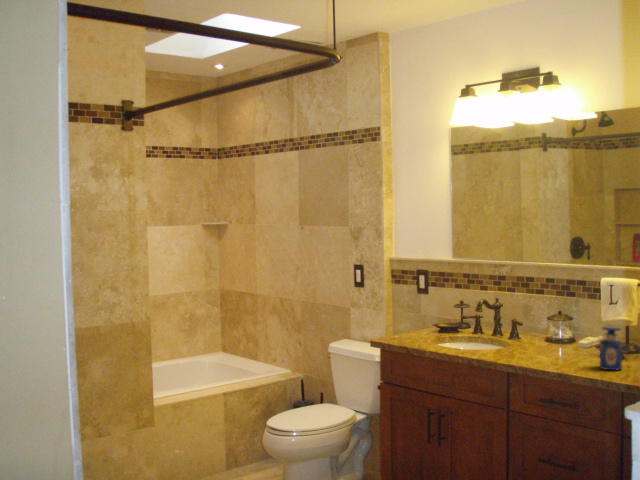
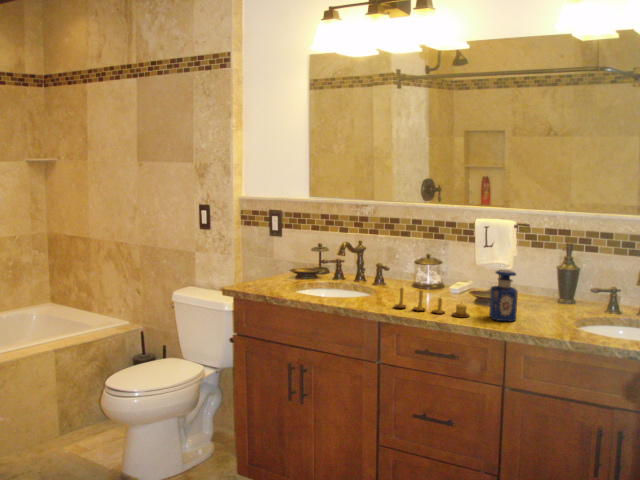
candle: none [517,338,582,366] -> present [394,287,469,317]

